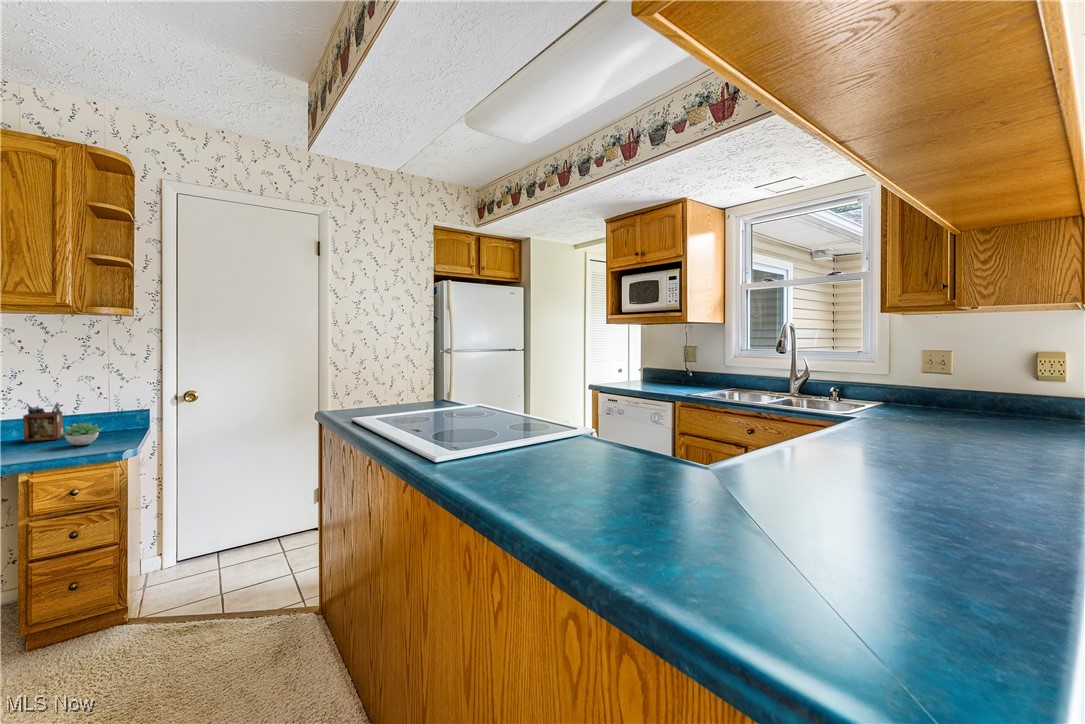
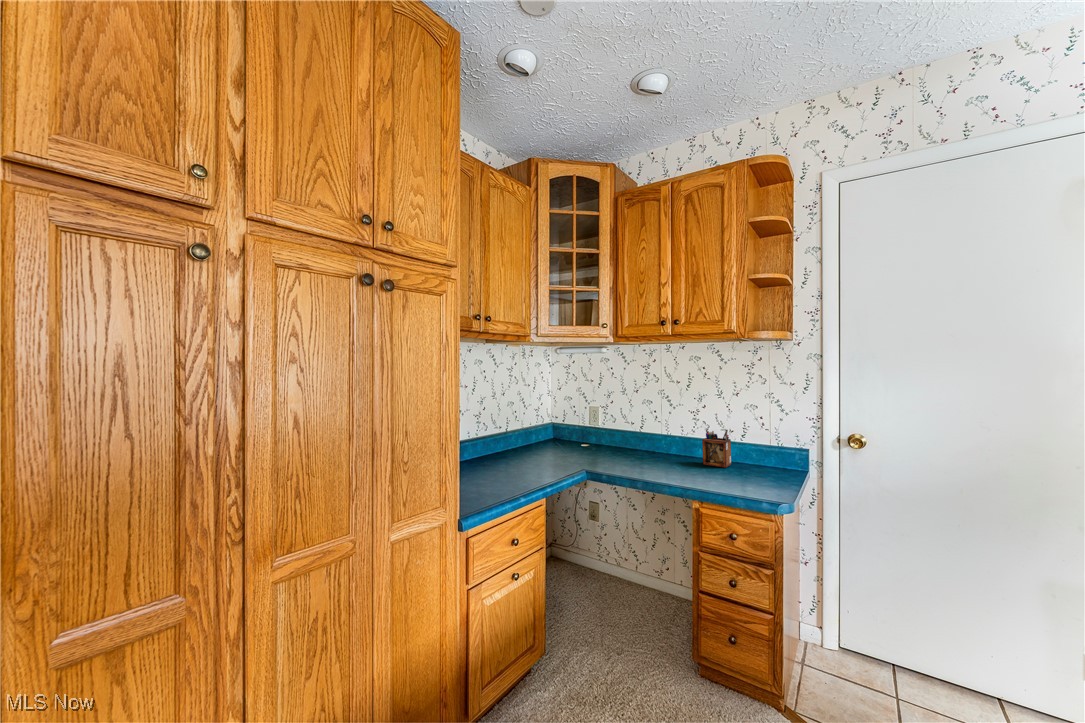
succulent plant: present [60,423,103,445] -> none [725,456,762,481]

